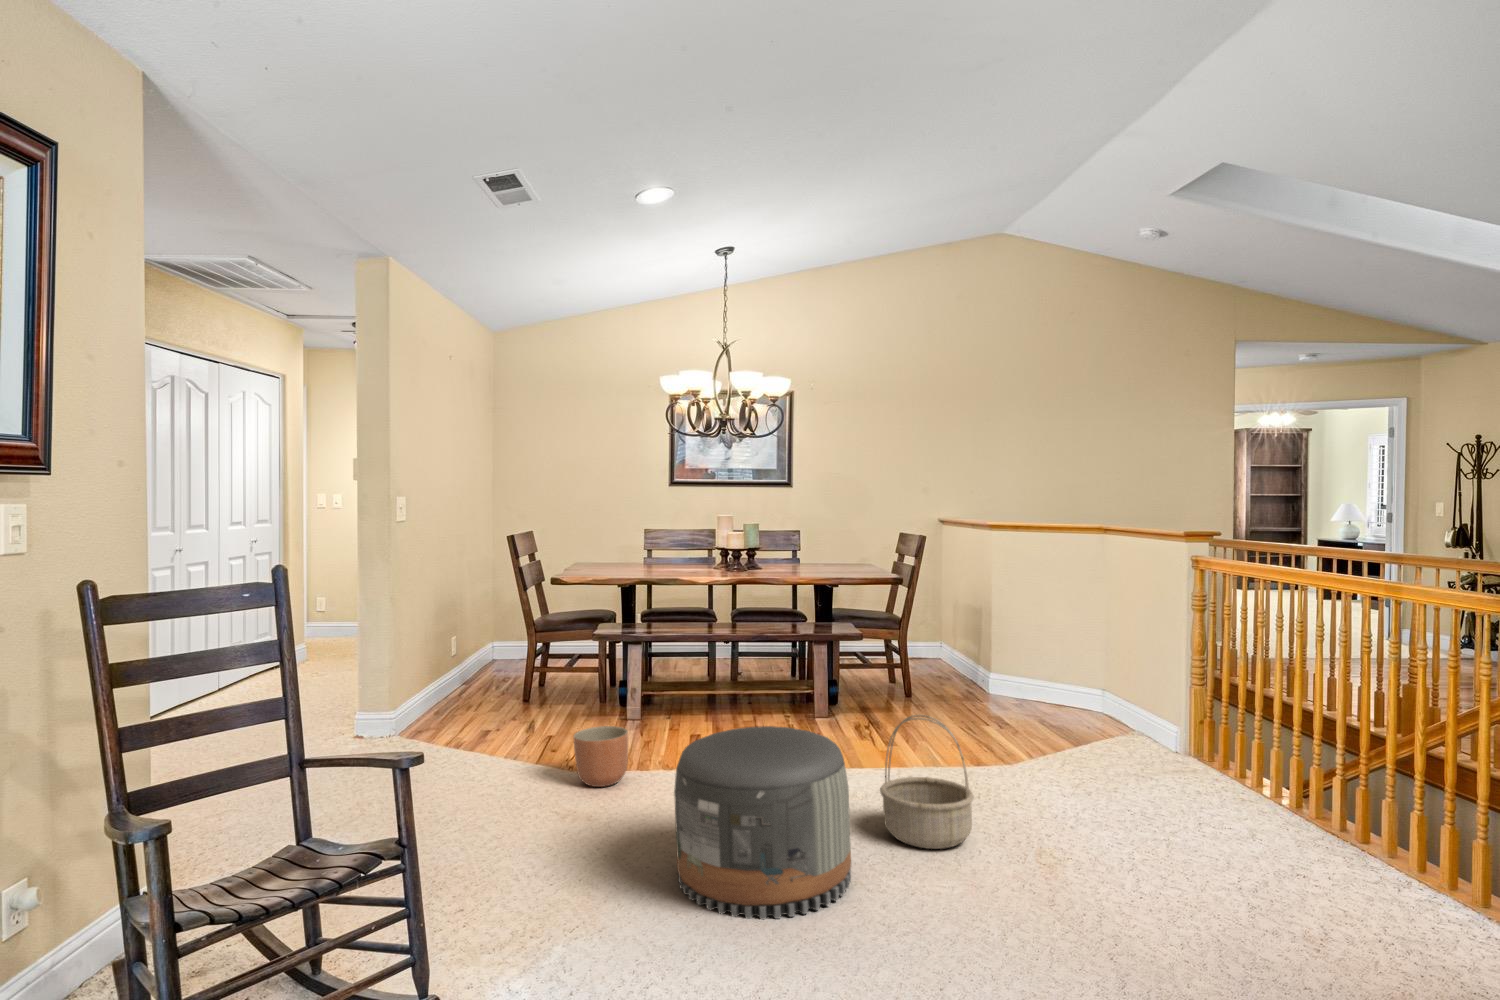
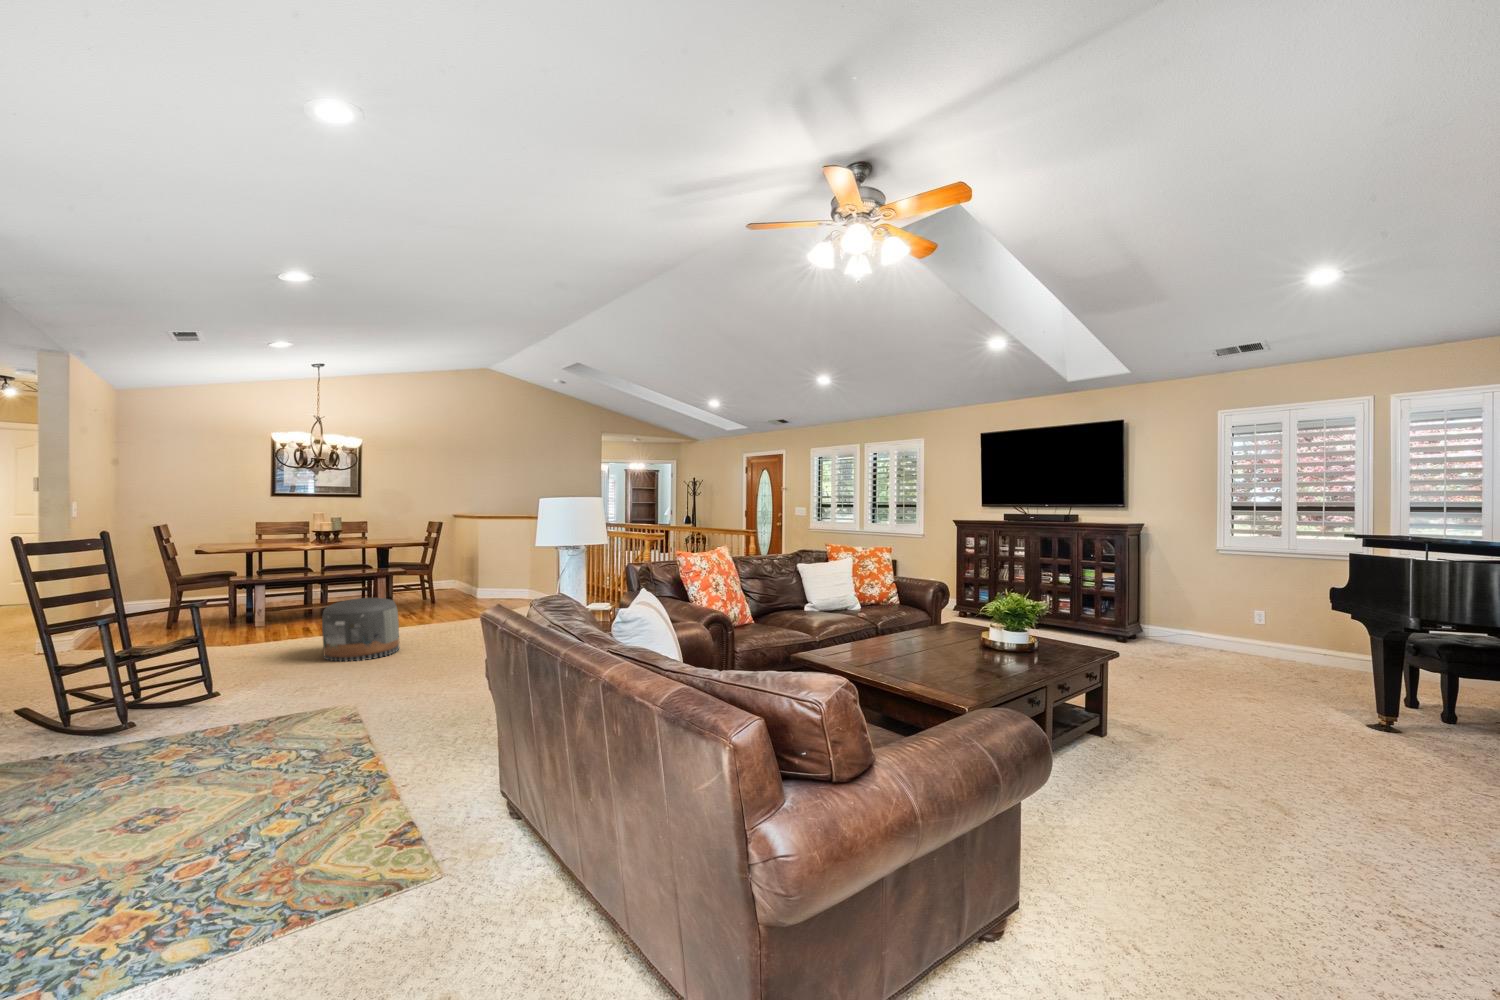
basket: present [880,715,974,849] -> none [412,591,452,641]
planter: present [574,726,628,787] -> none [250,617,282,644]

